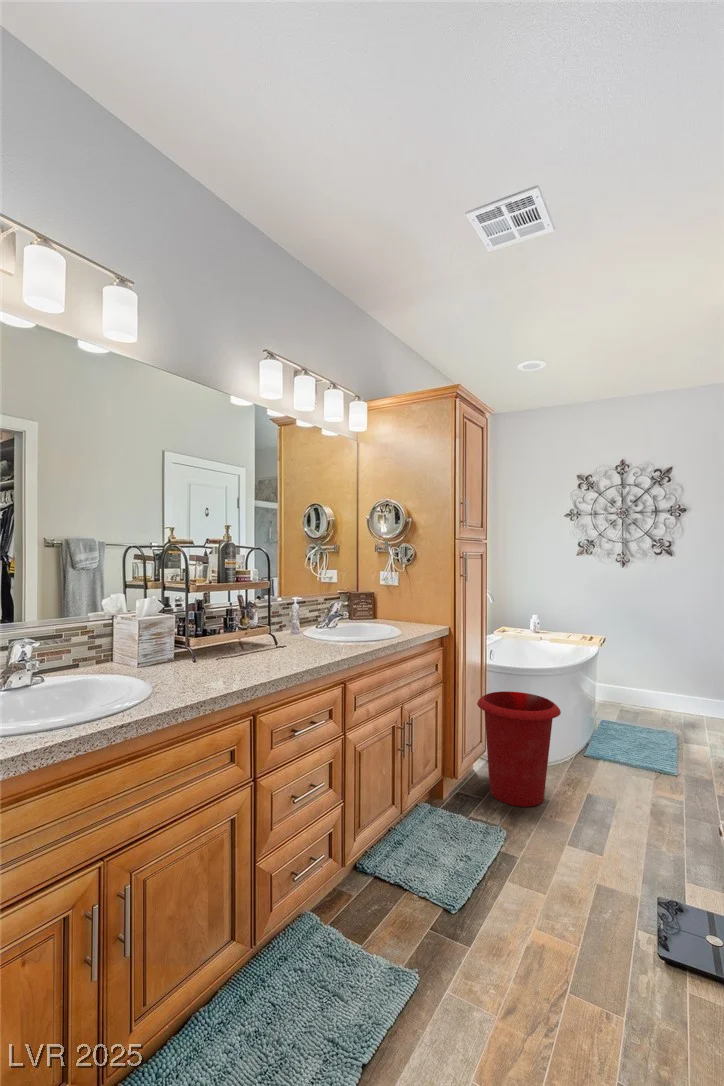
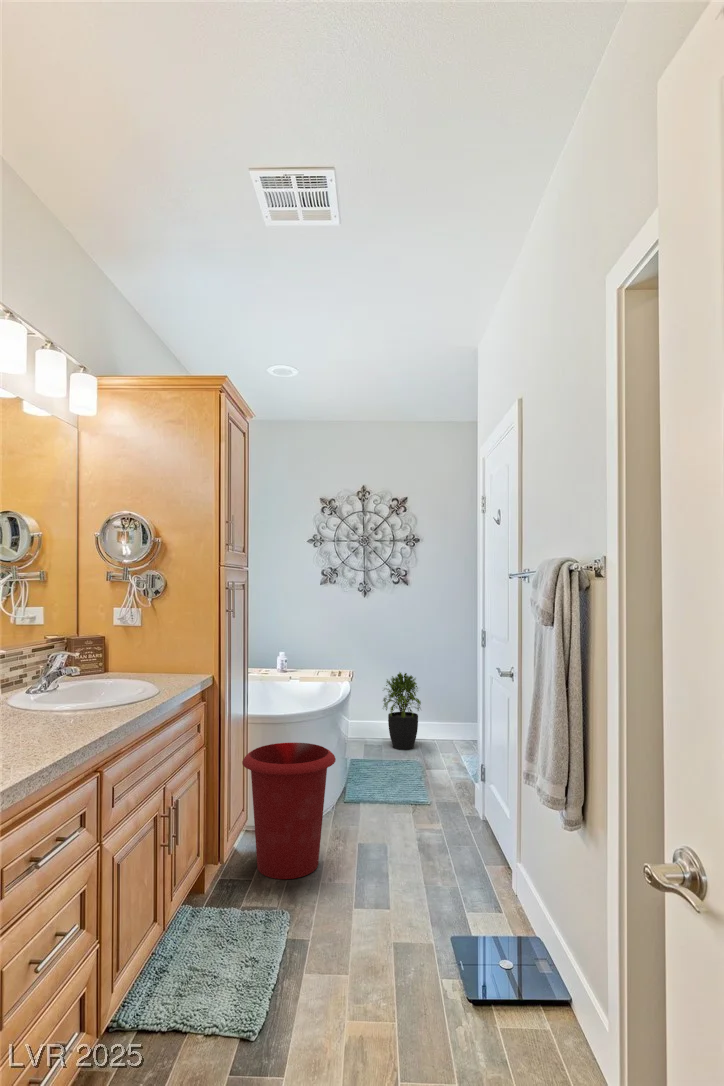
potted plant: none [636,643,685,720] -> present [383,672,421,750]

